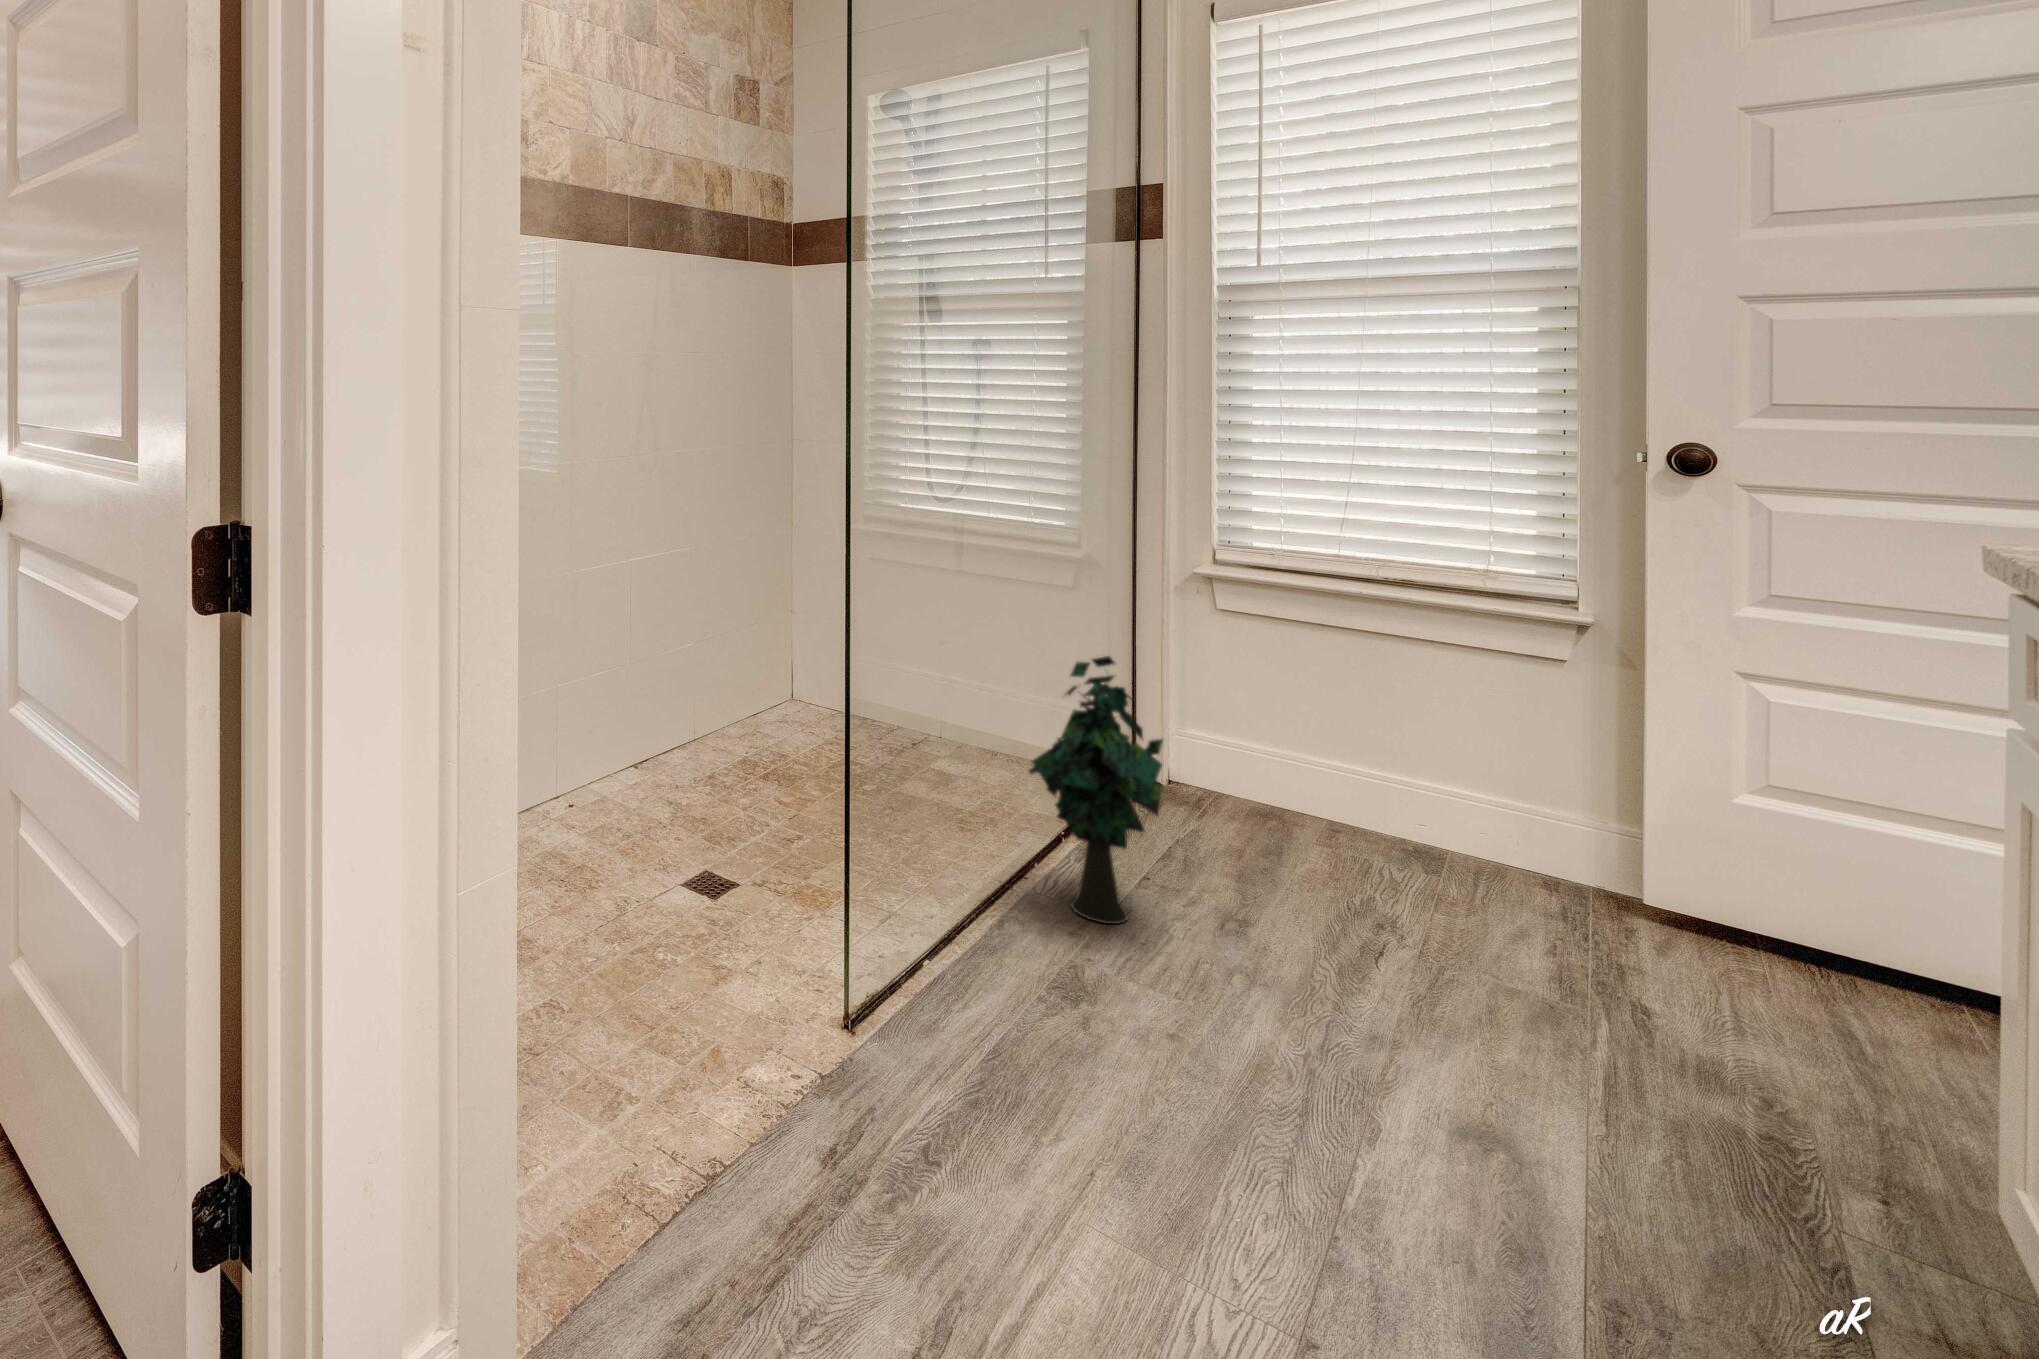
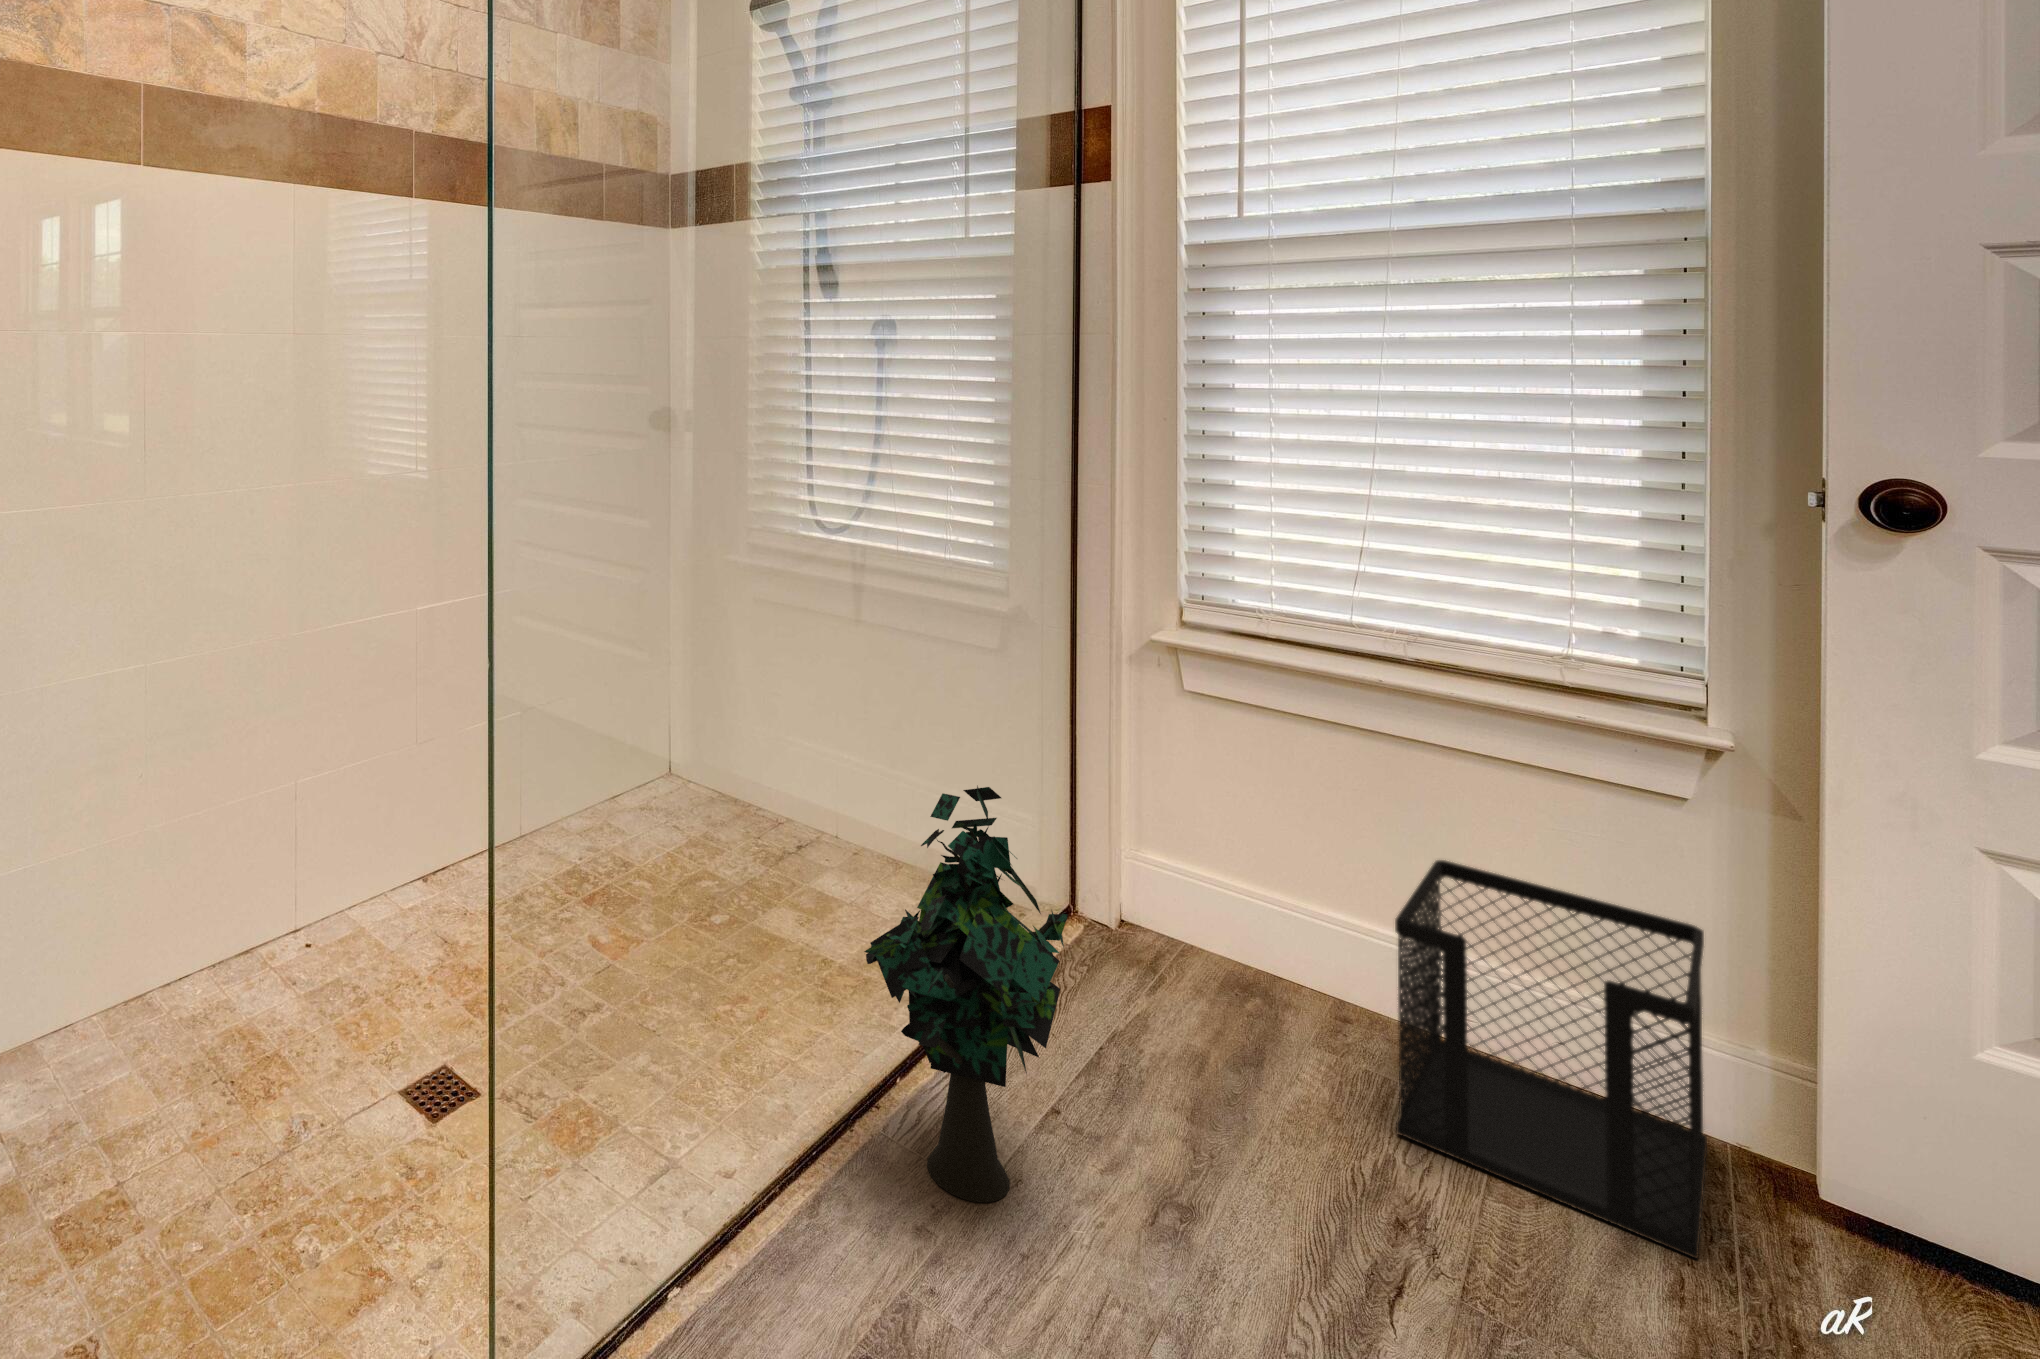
wastebasket: none [1374,712,1575,939] -> present [1395,860,1707,1258]

